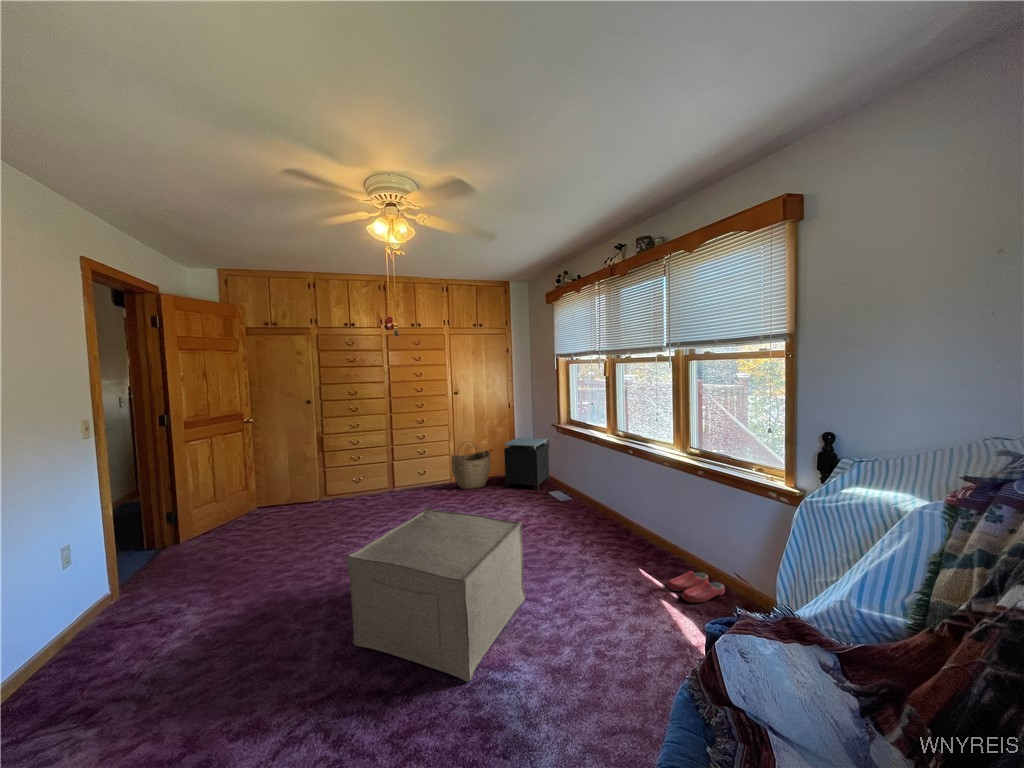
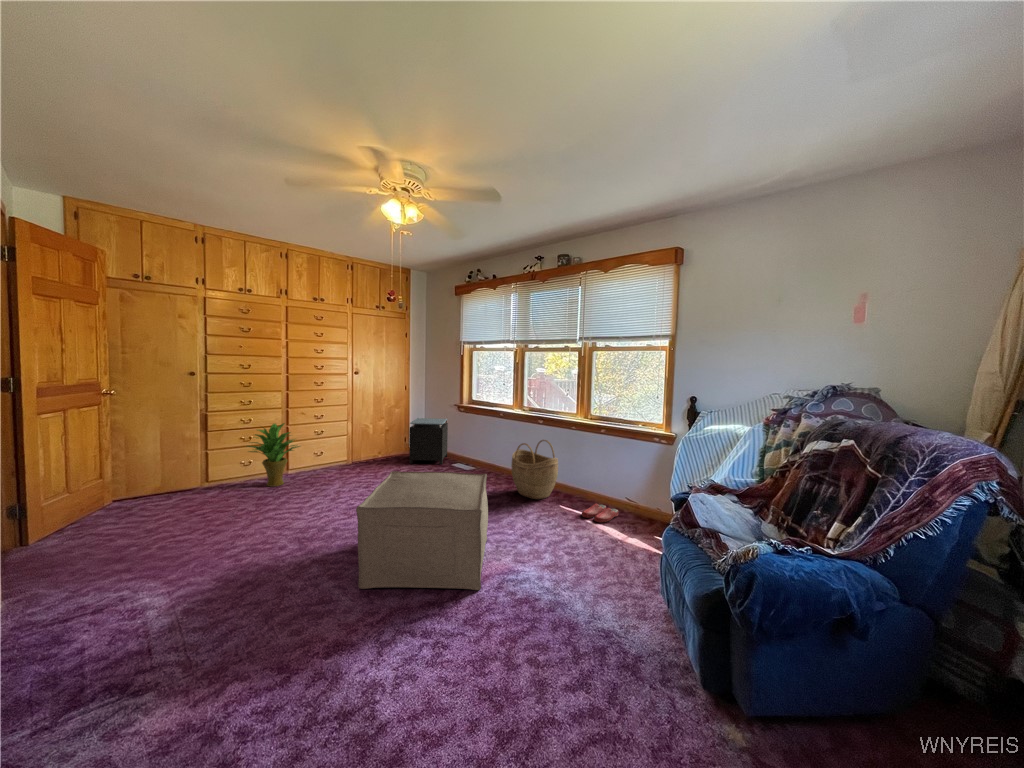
woven basket: present [452,441,491,489] -> present [511,440,558,499]
potted plant: none [352,444,398,504] -> present [248,423,300,487]

